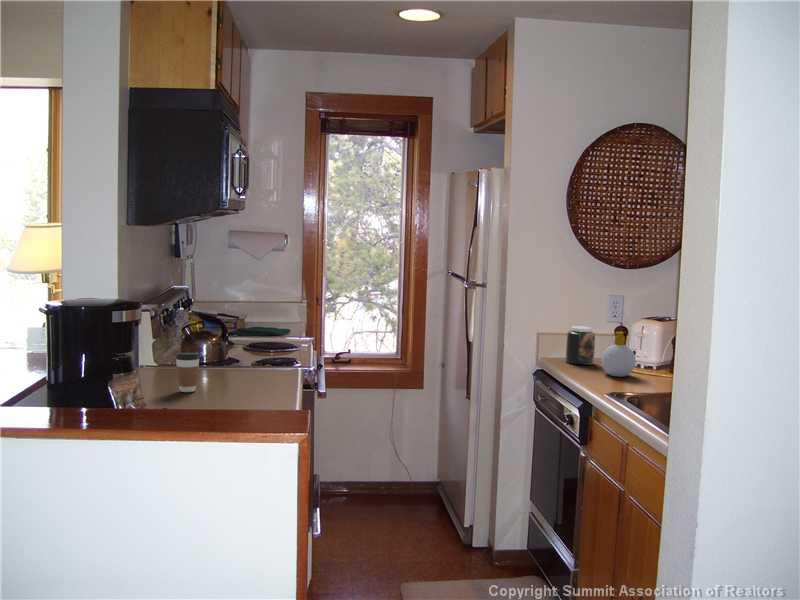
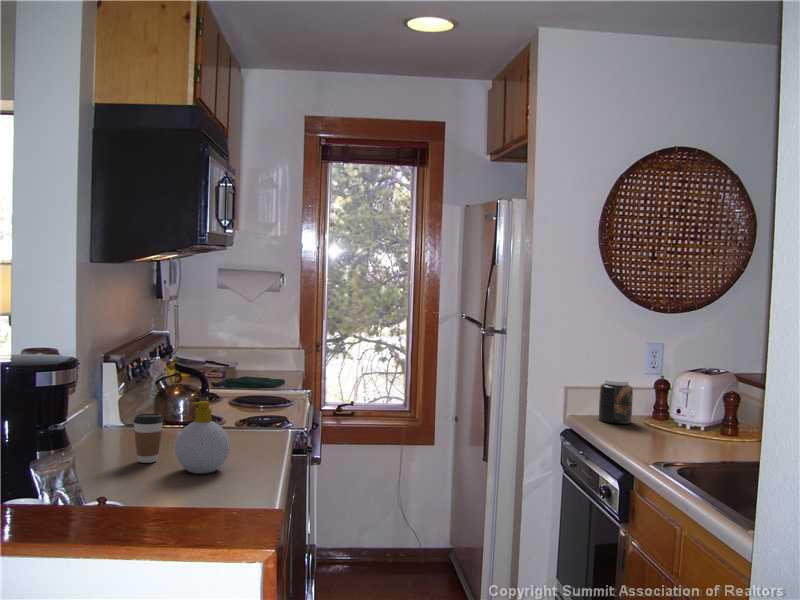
soap bottle: present [601,332,636,377] -> present [175,401,230,474]

